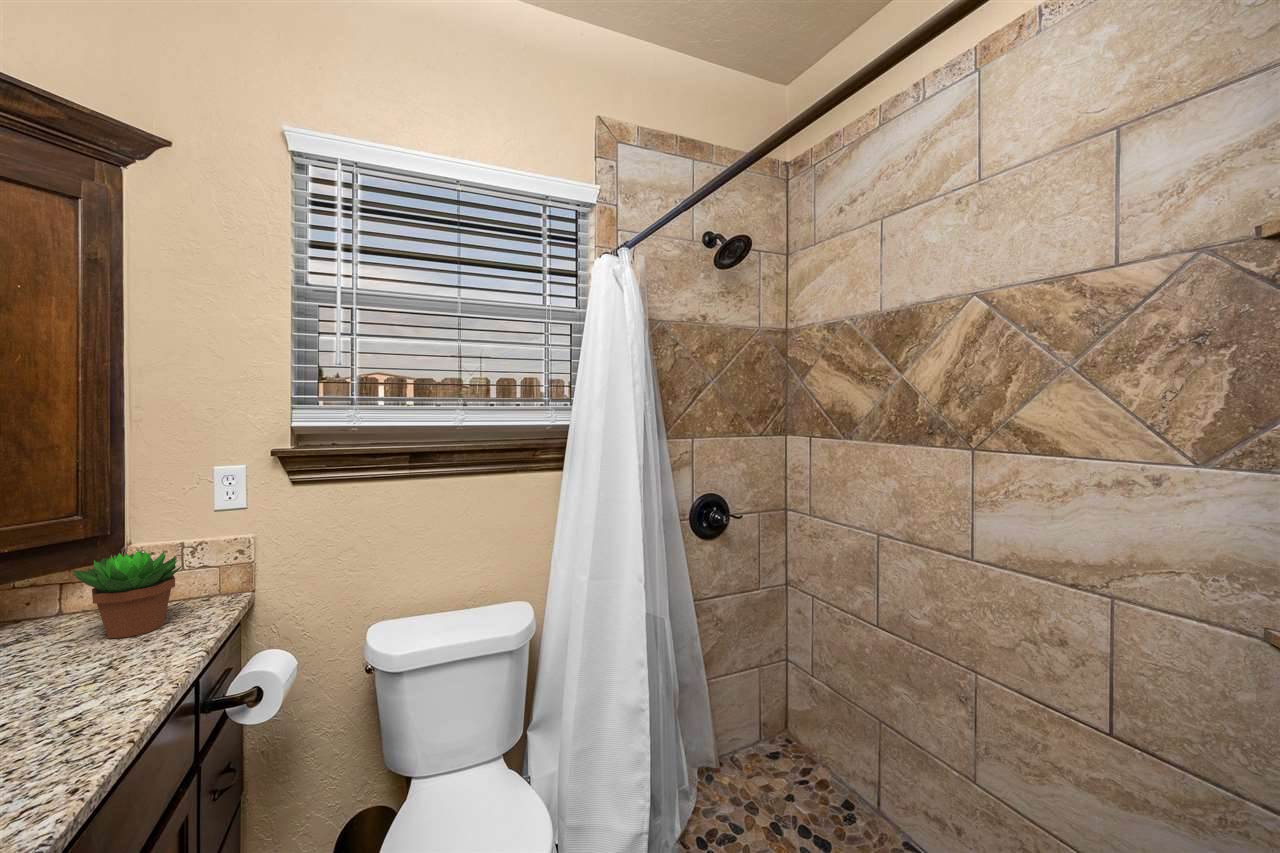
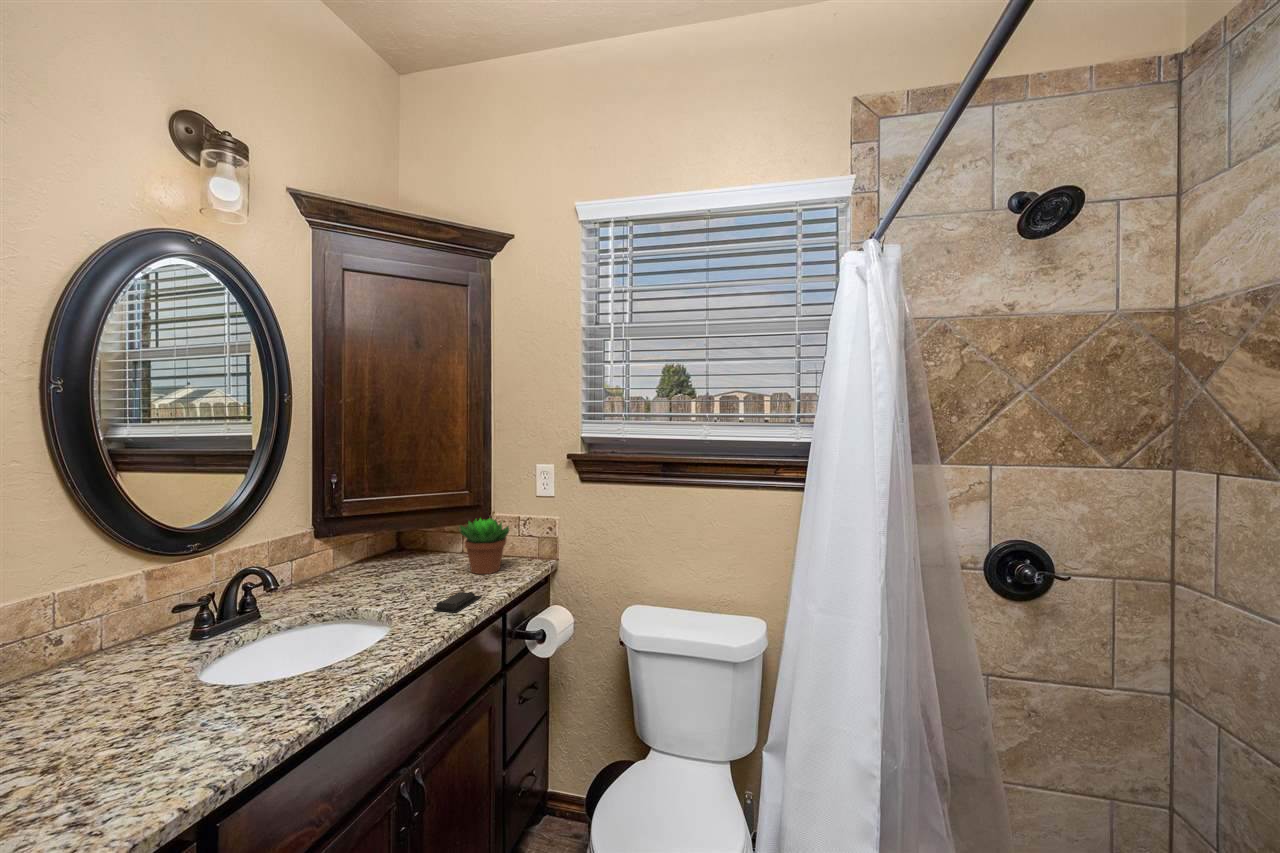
soap bar: none [72,664,163,711] -> present [433,592,481,613]

